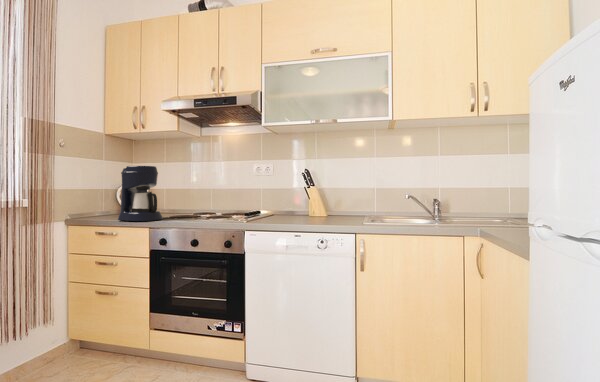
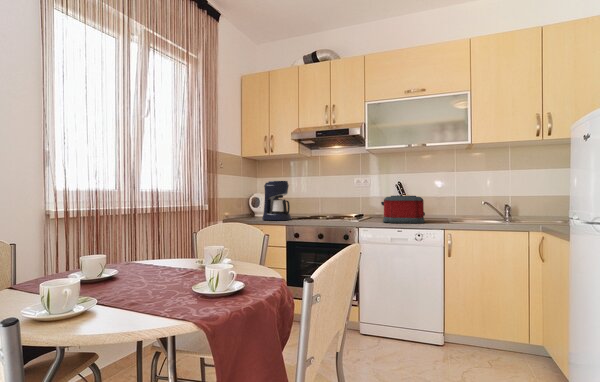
toaster: none [275,187,332,225] -> present [381,196,425,223]

